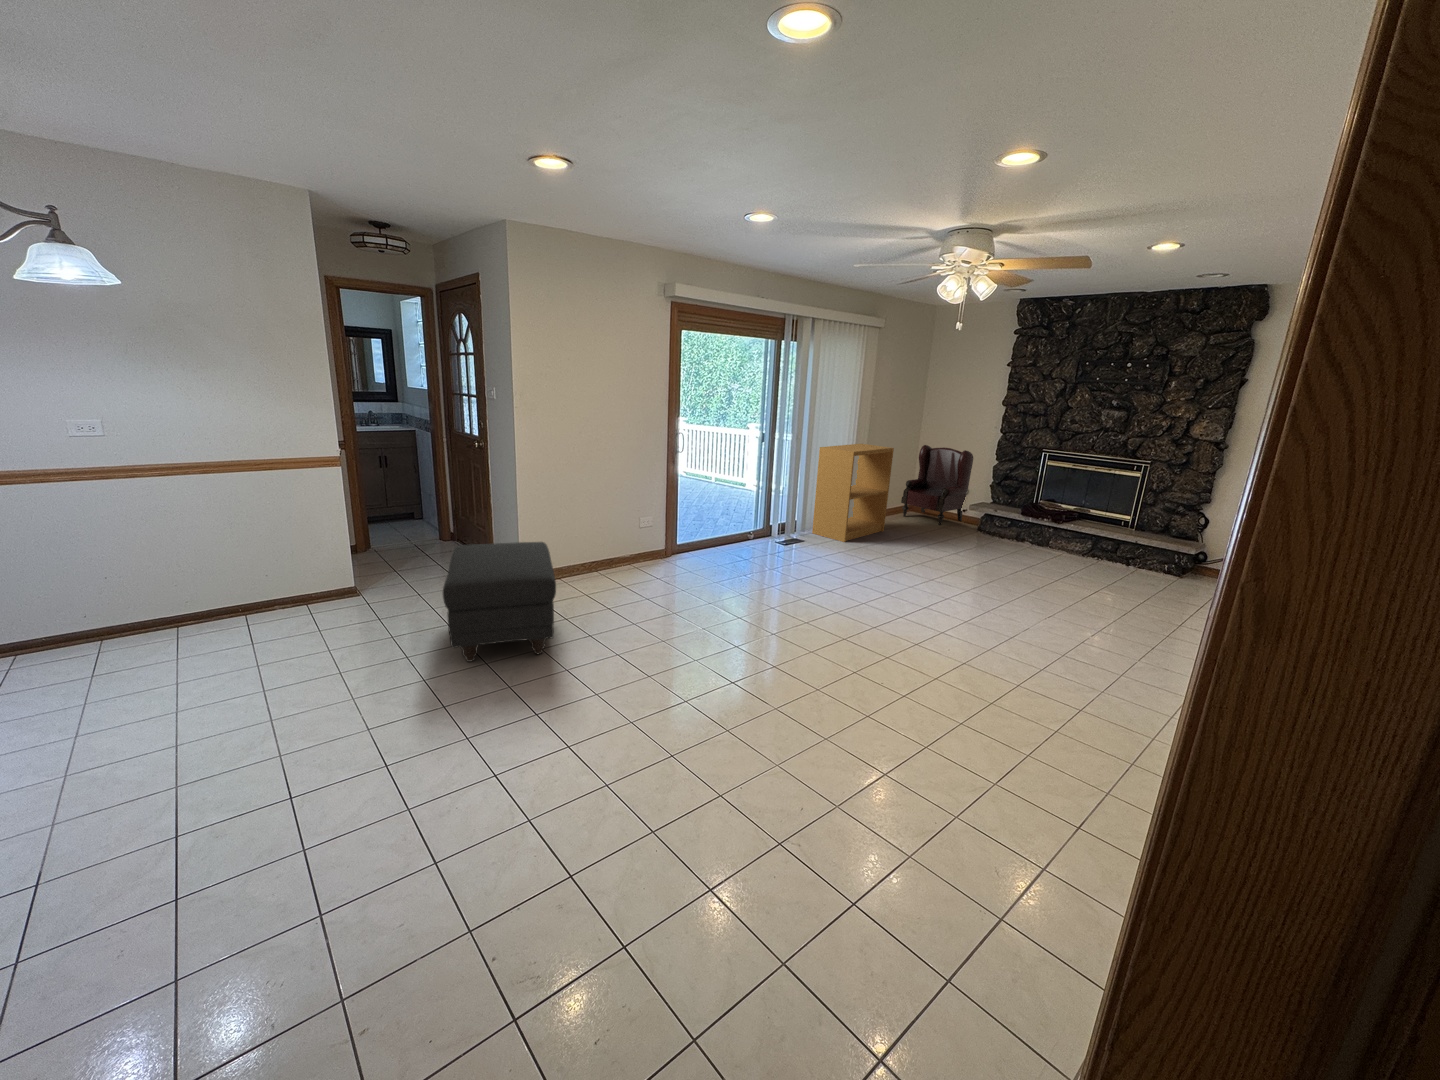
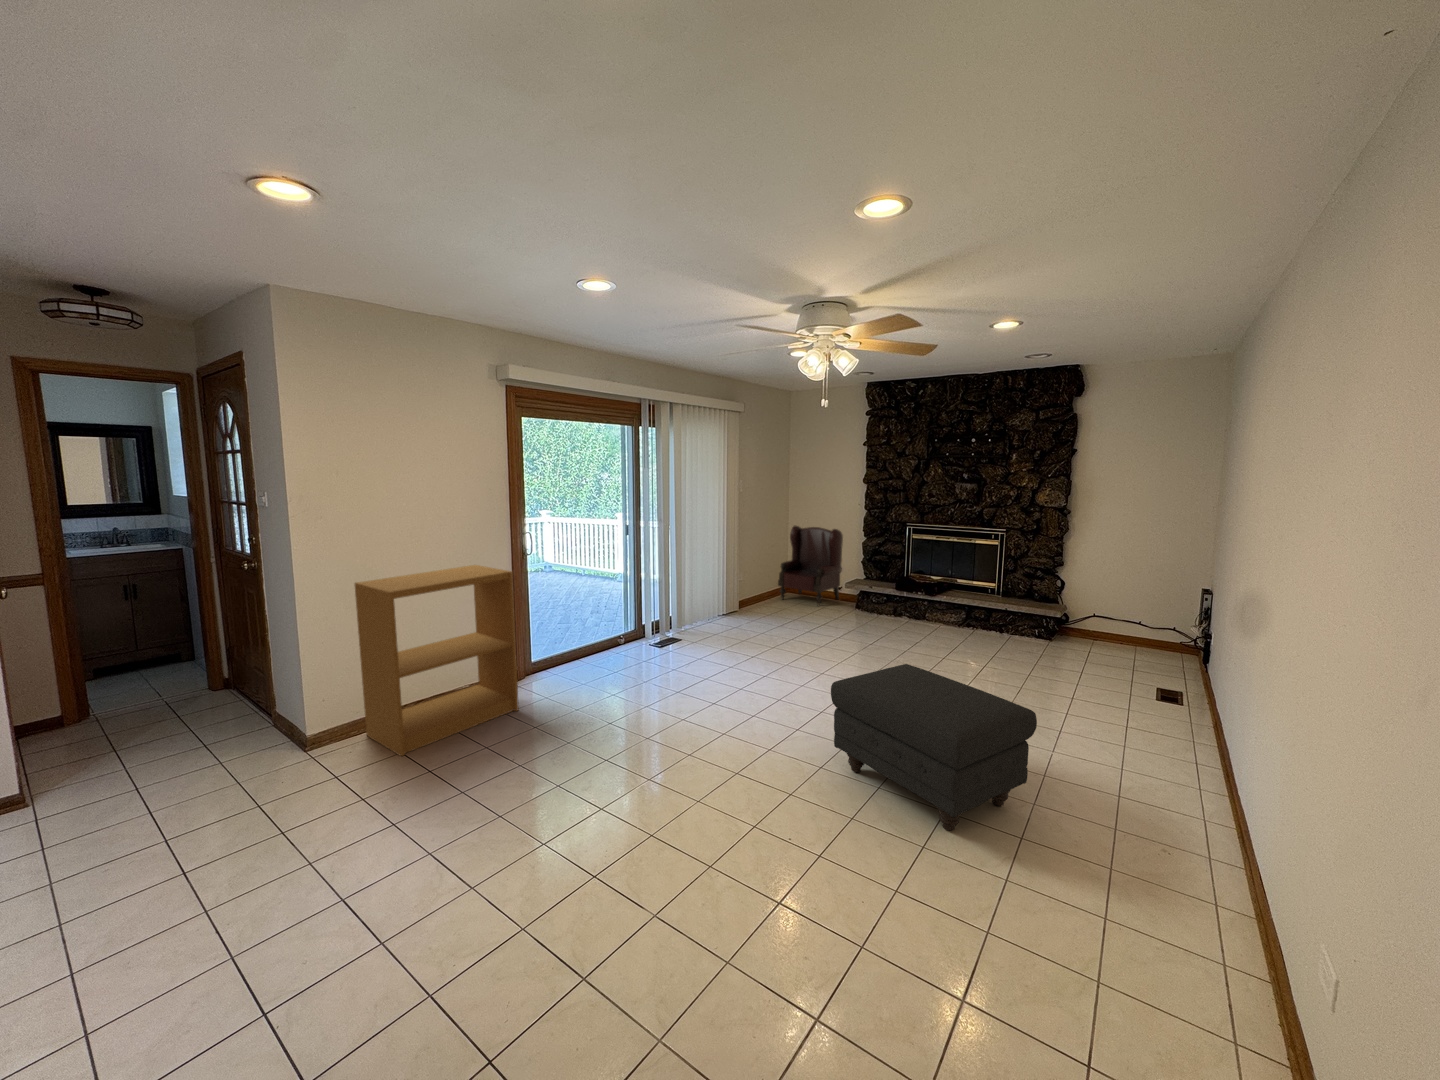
bookshelf: present [812,444,894,542] -> present [355,565,519,756]
ottoman: present [443,542,556,662] -> present [831,664,1037,831]

